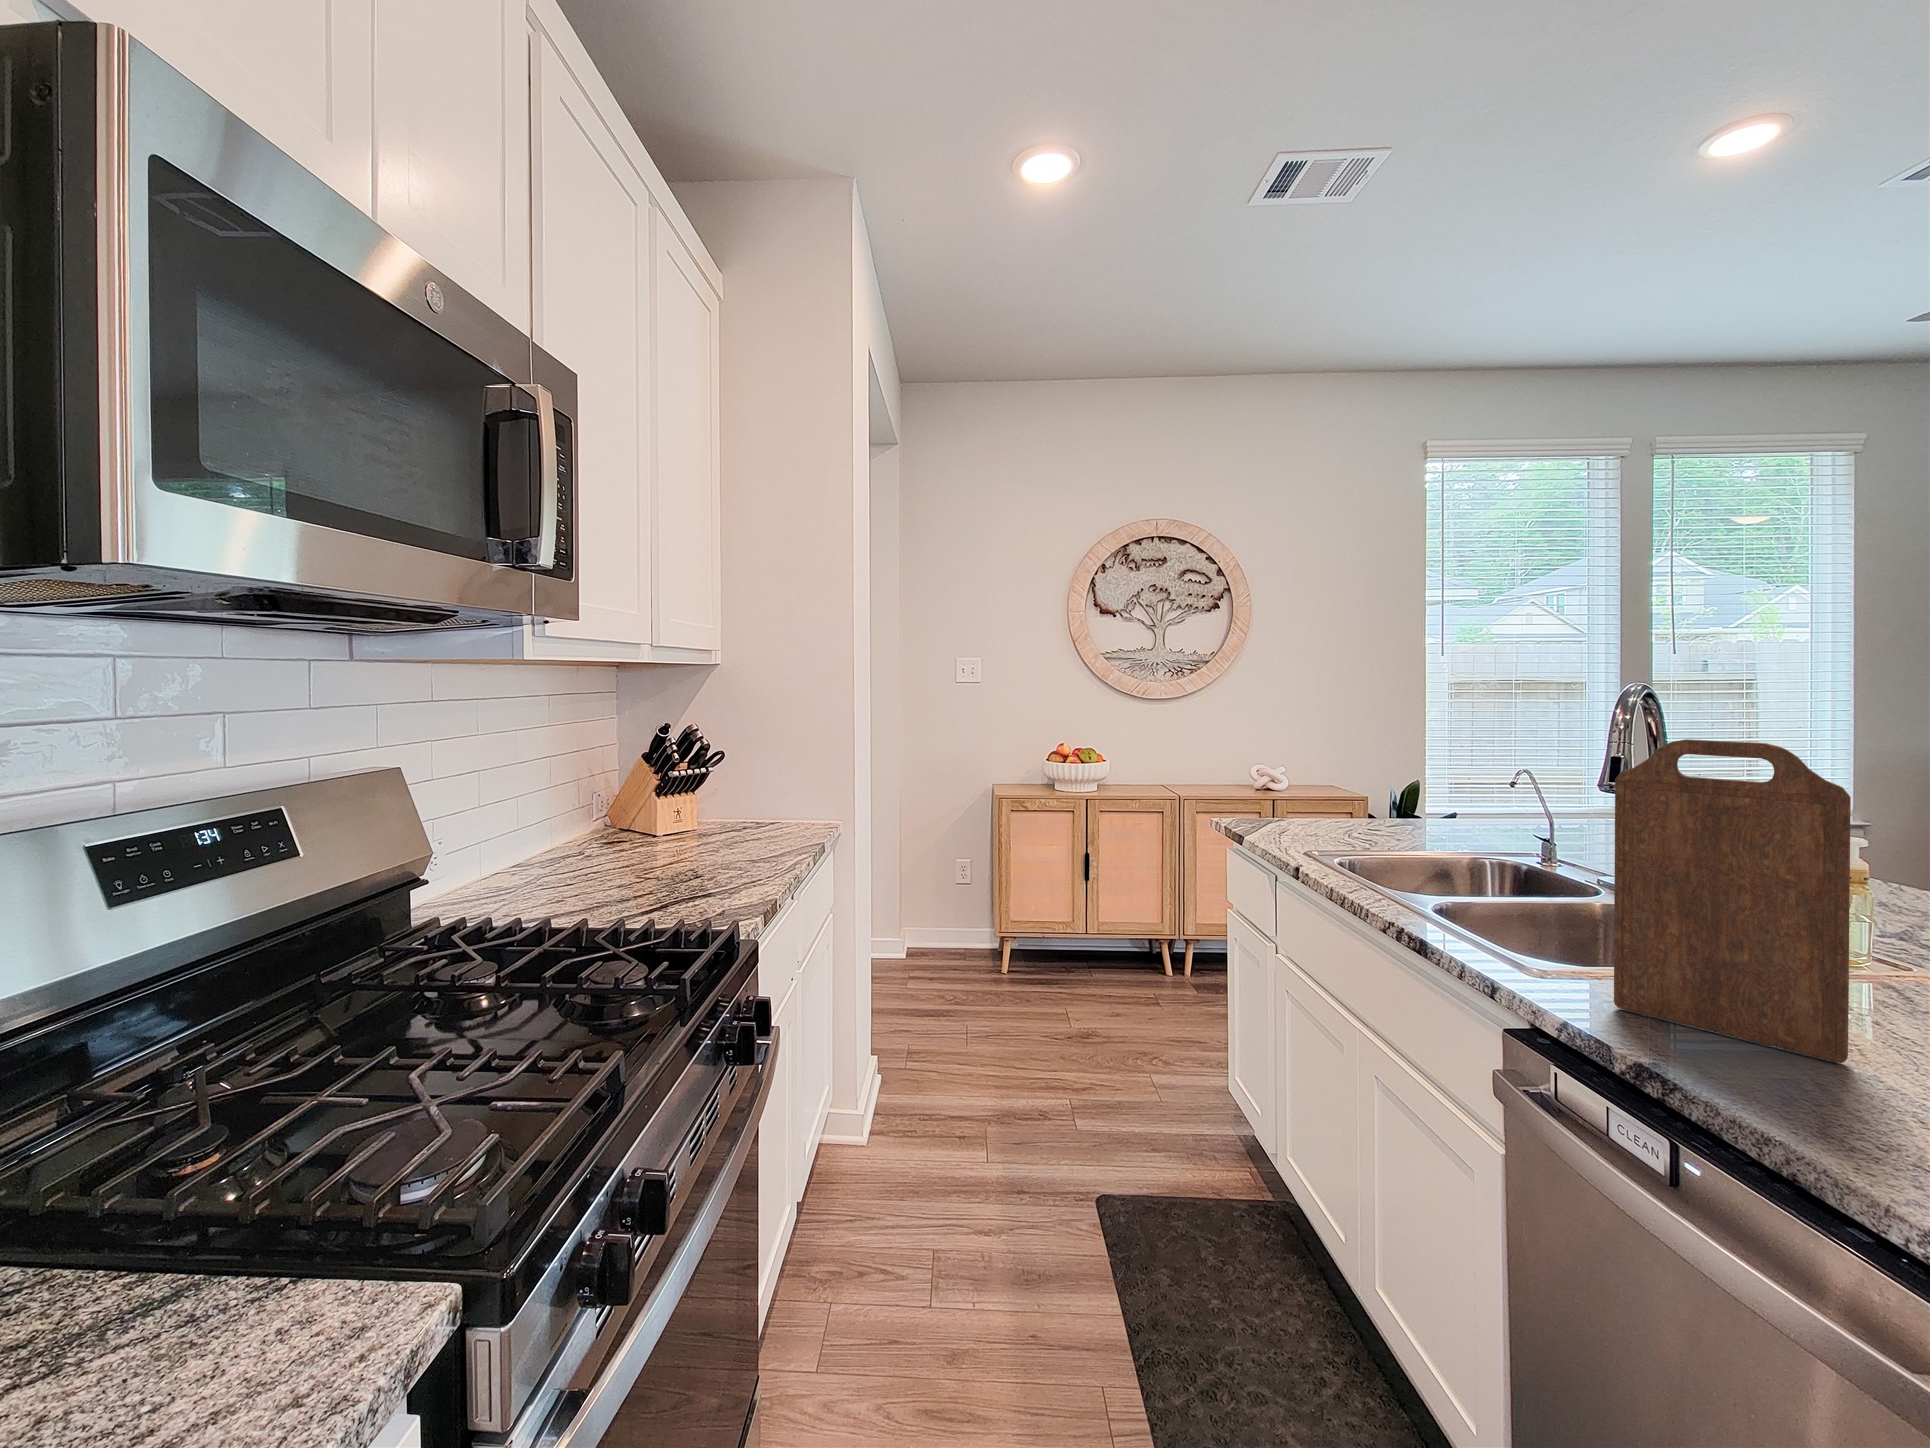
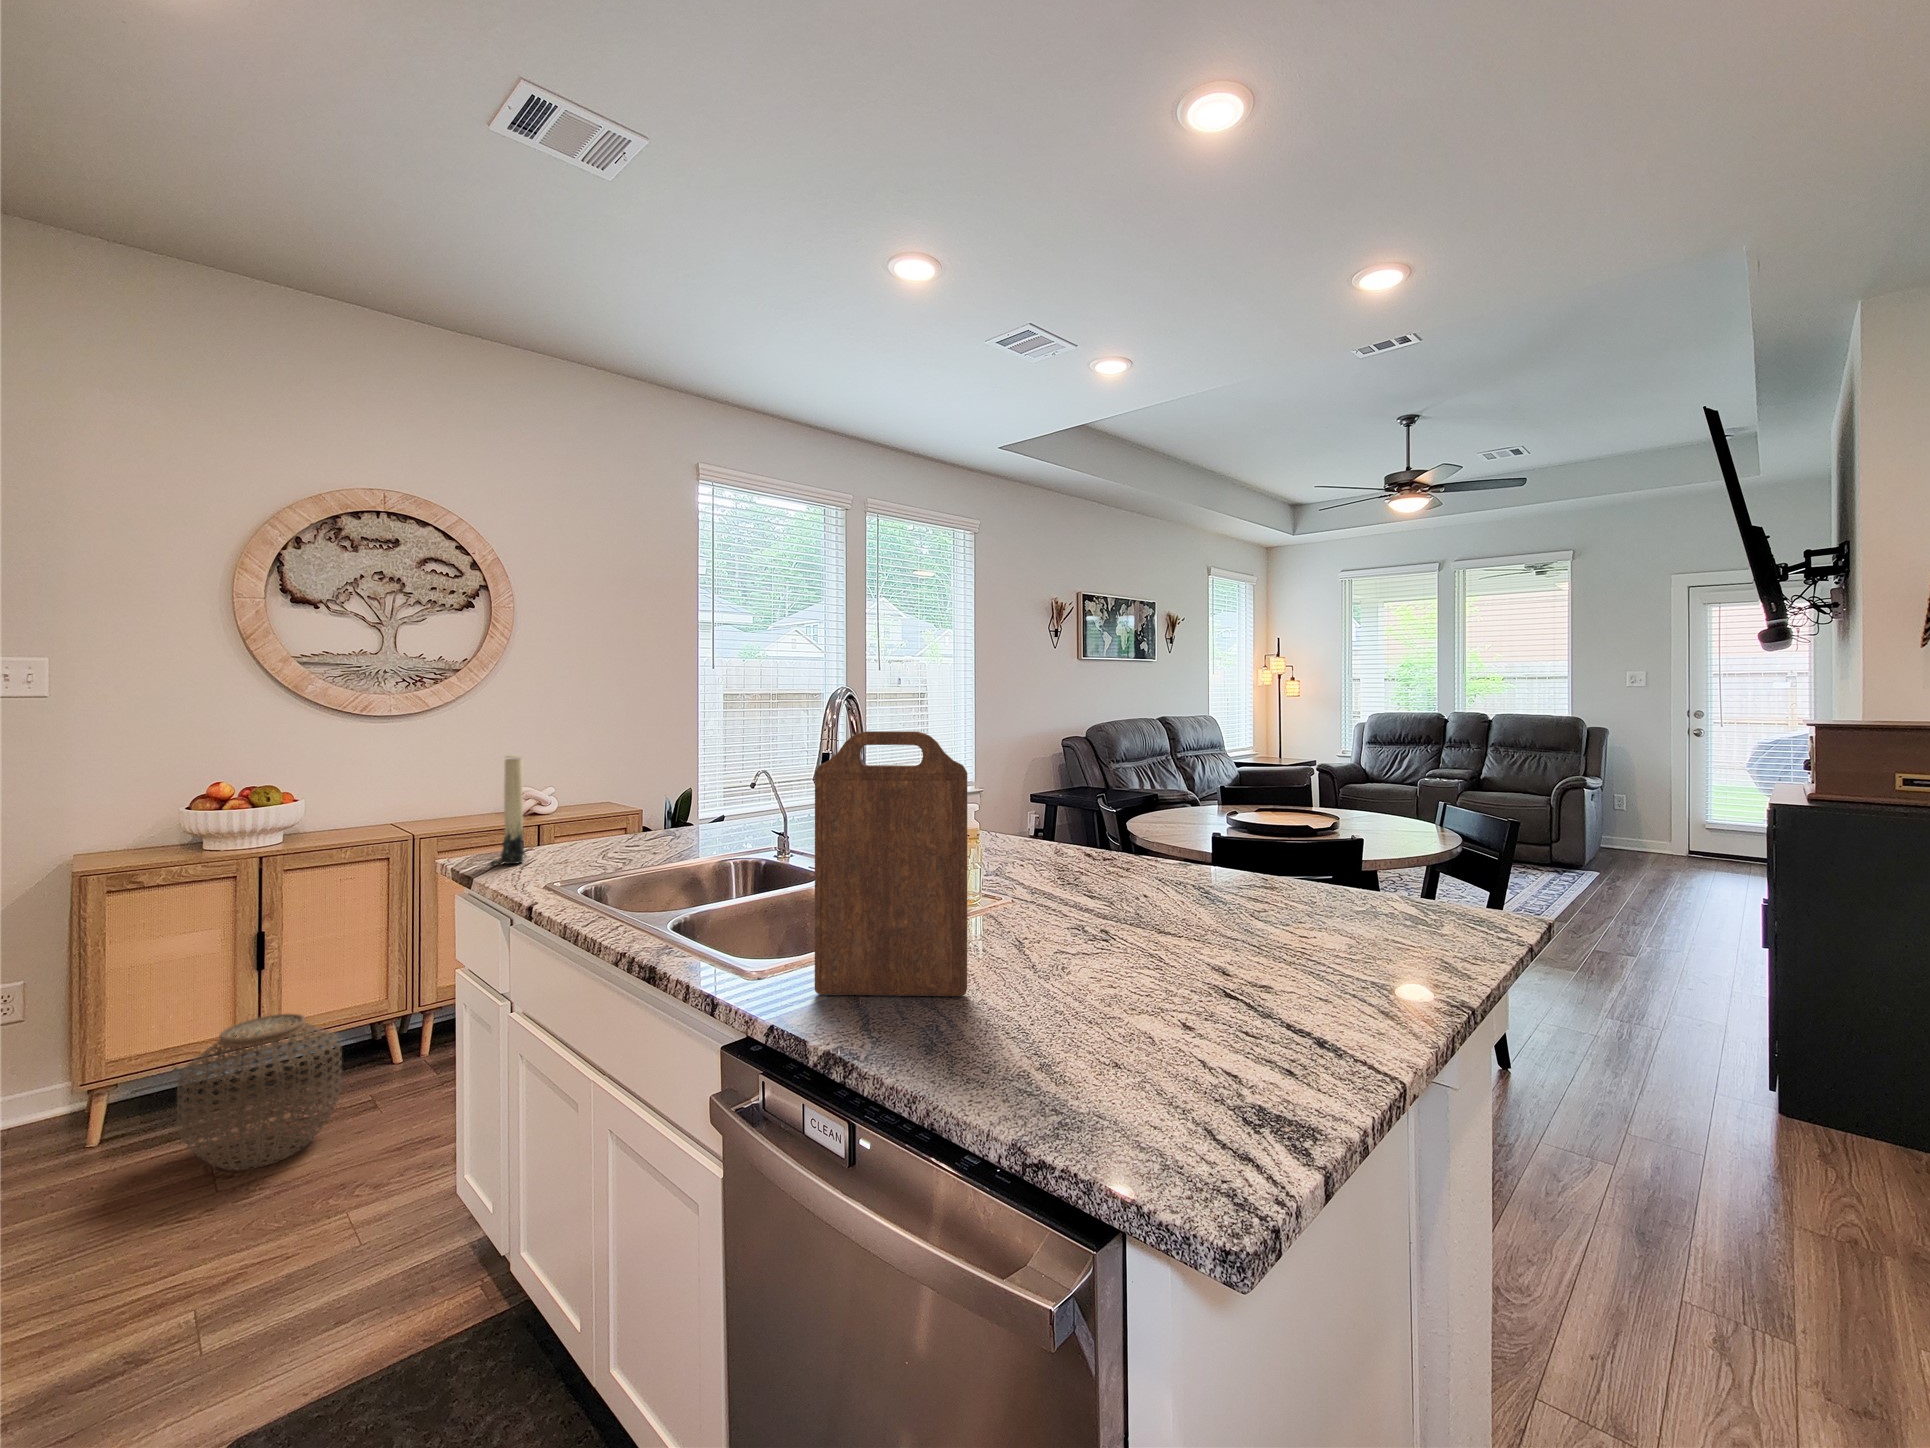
candle: none [1254,738,1282,830] -> present [490,755,525,866]
woven basket: none [1050,913,1139,1020] -> present [177,1014,342,1170]

